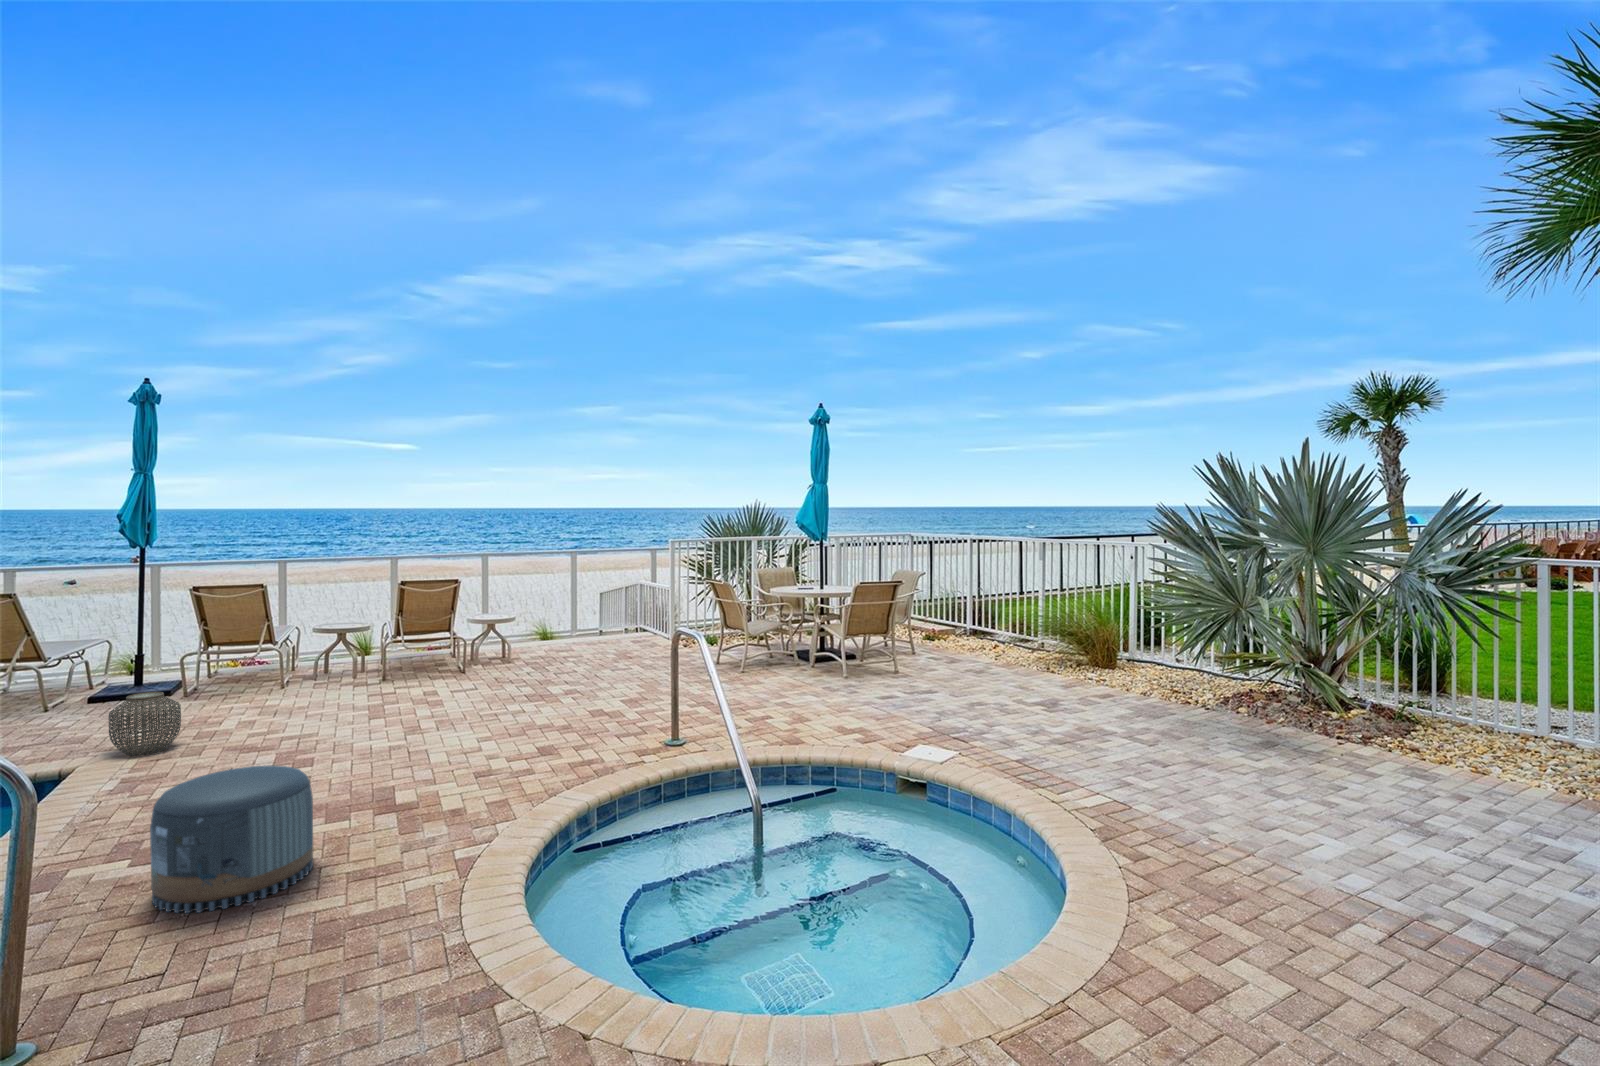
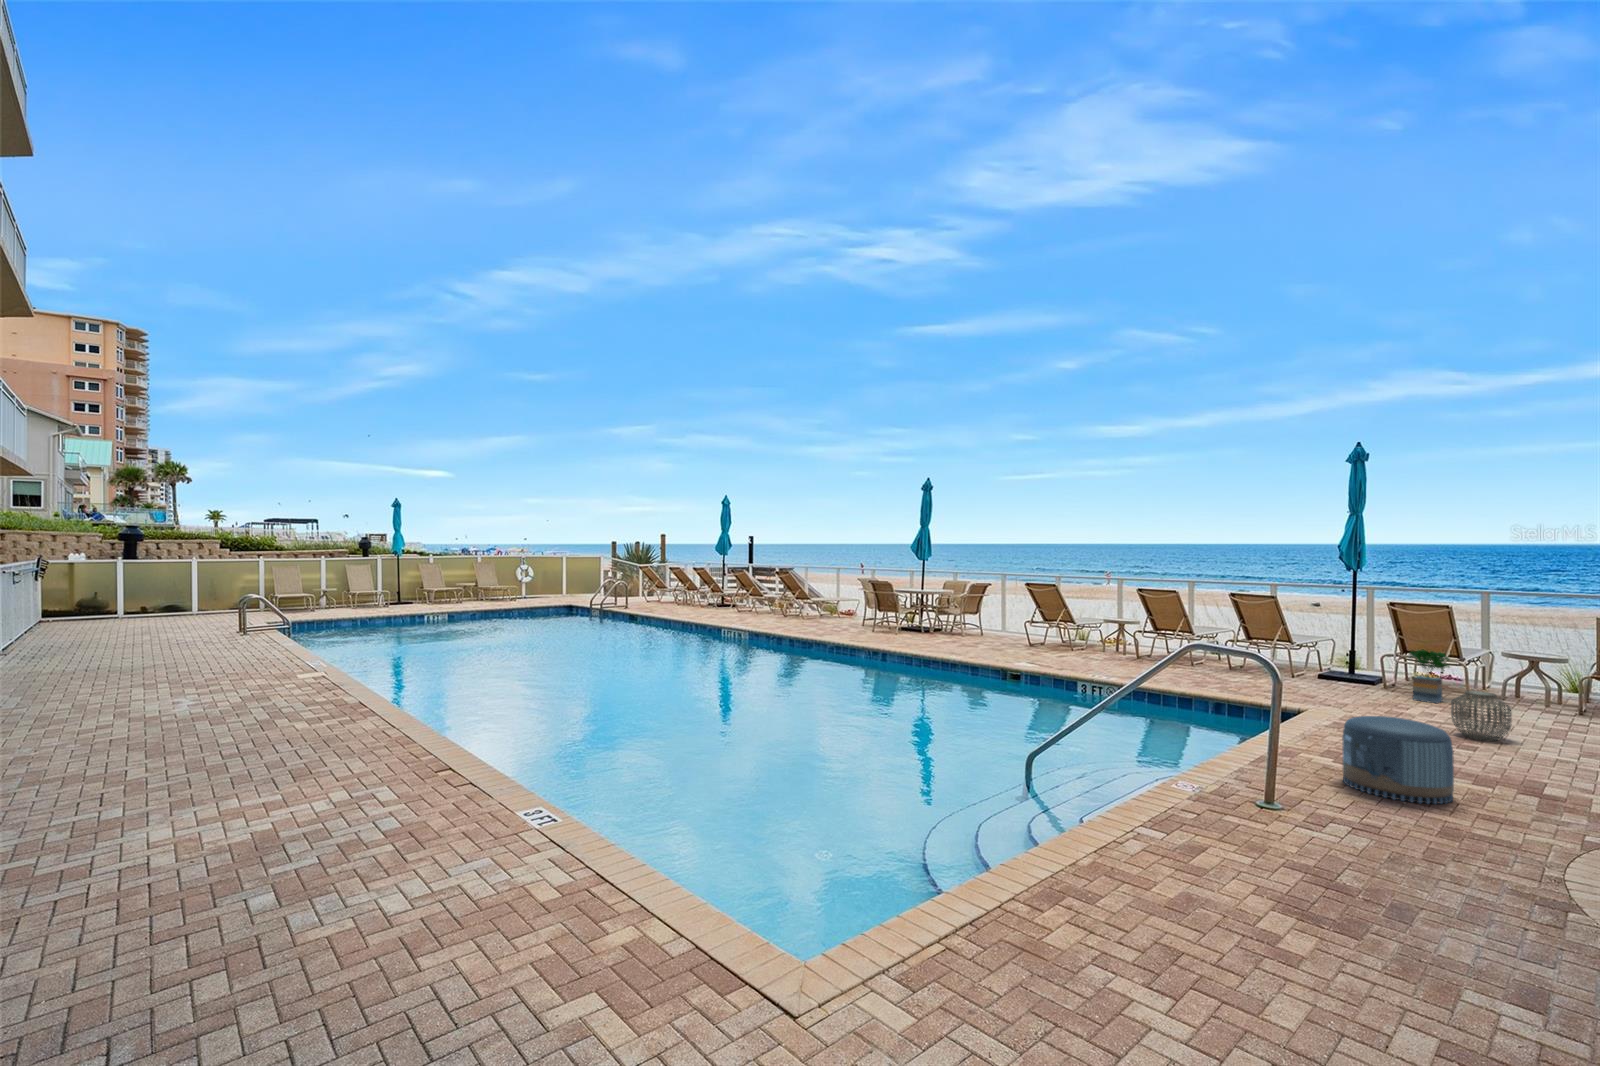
potted tree: none [216,640,268,707] -> present [1409,650,1450,703]
woven basket: present [108,692,181,756] -> present [1451,691,1511,741]

